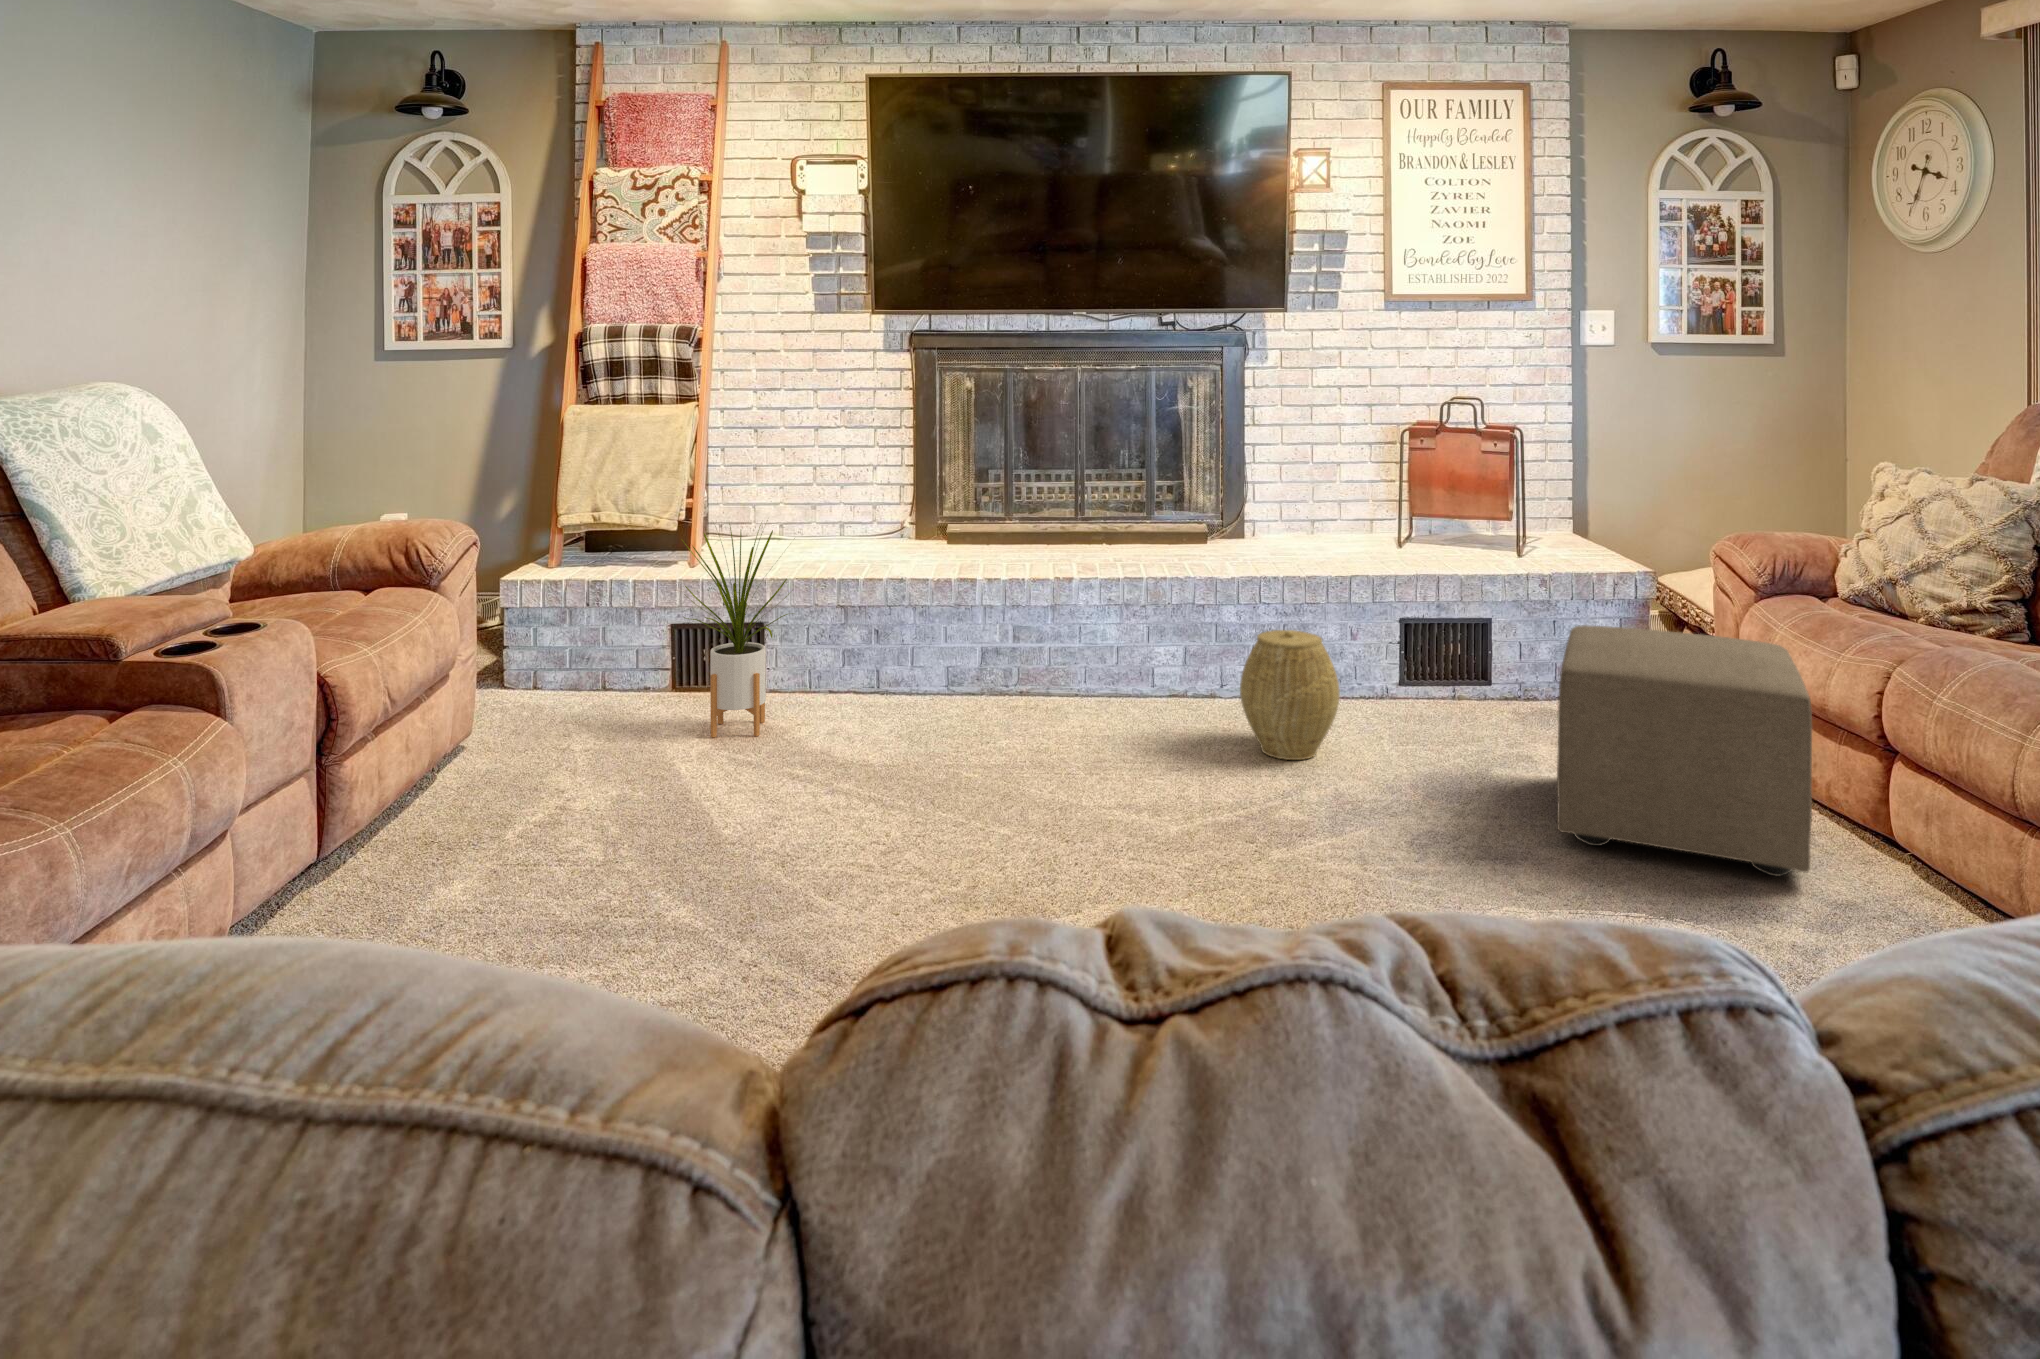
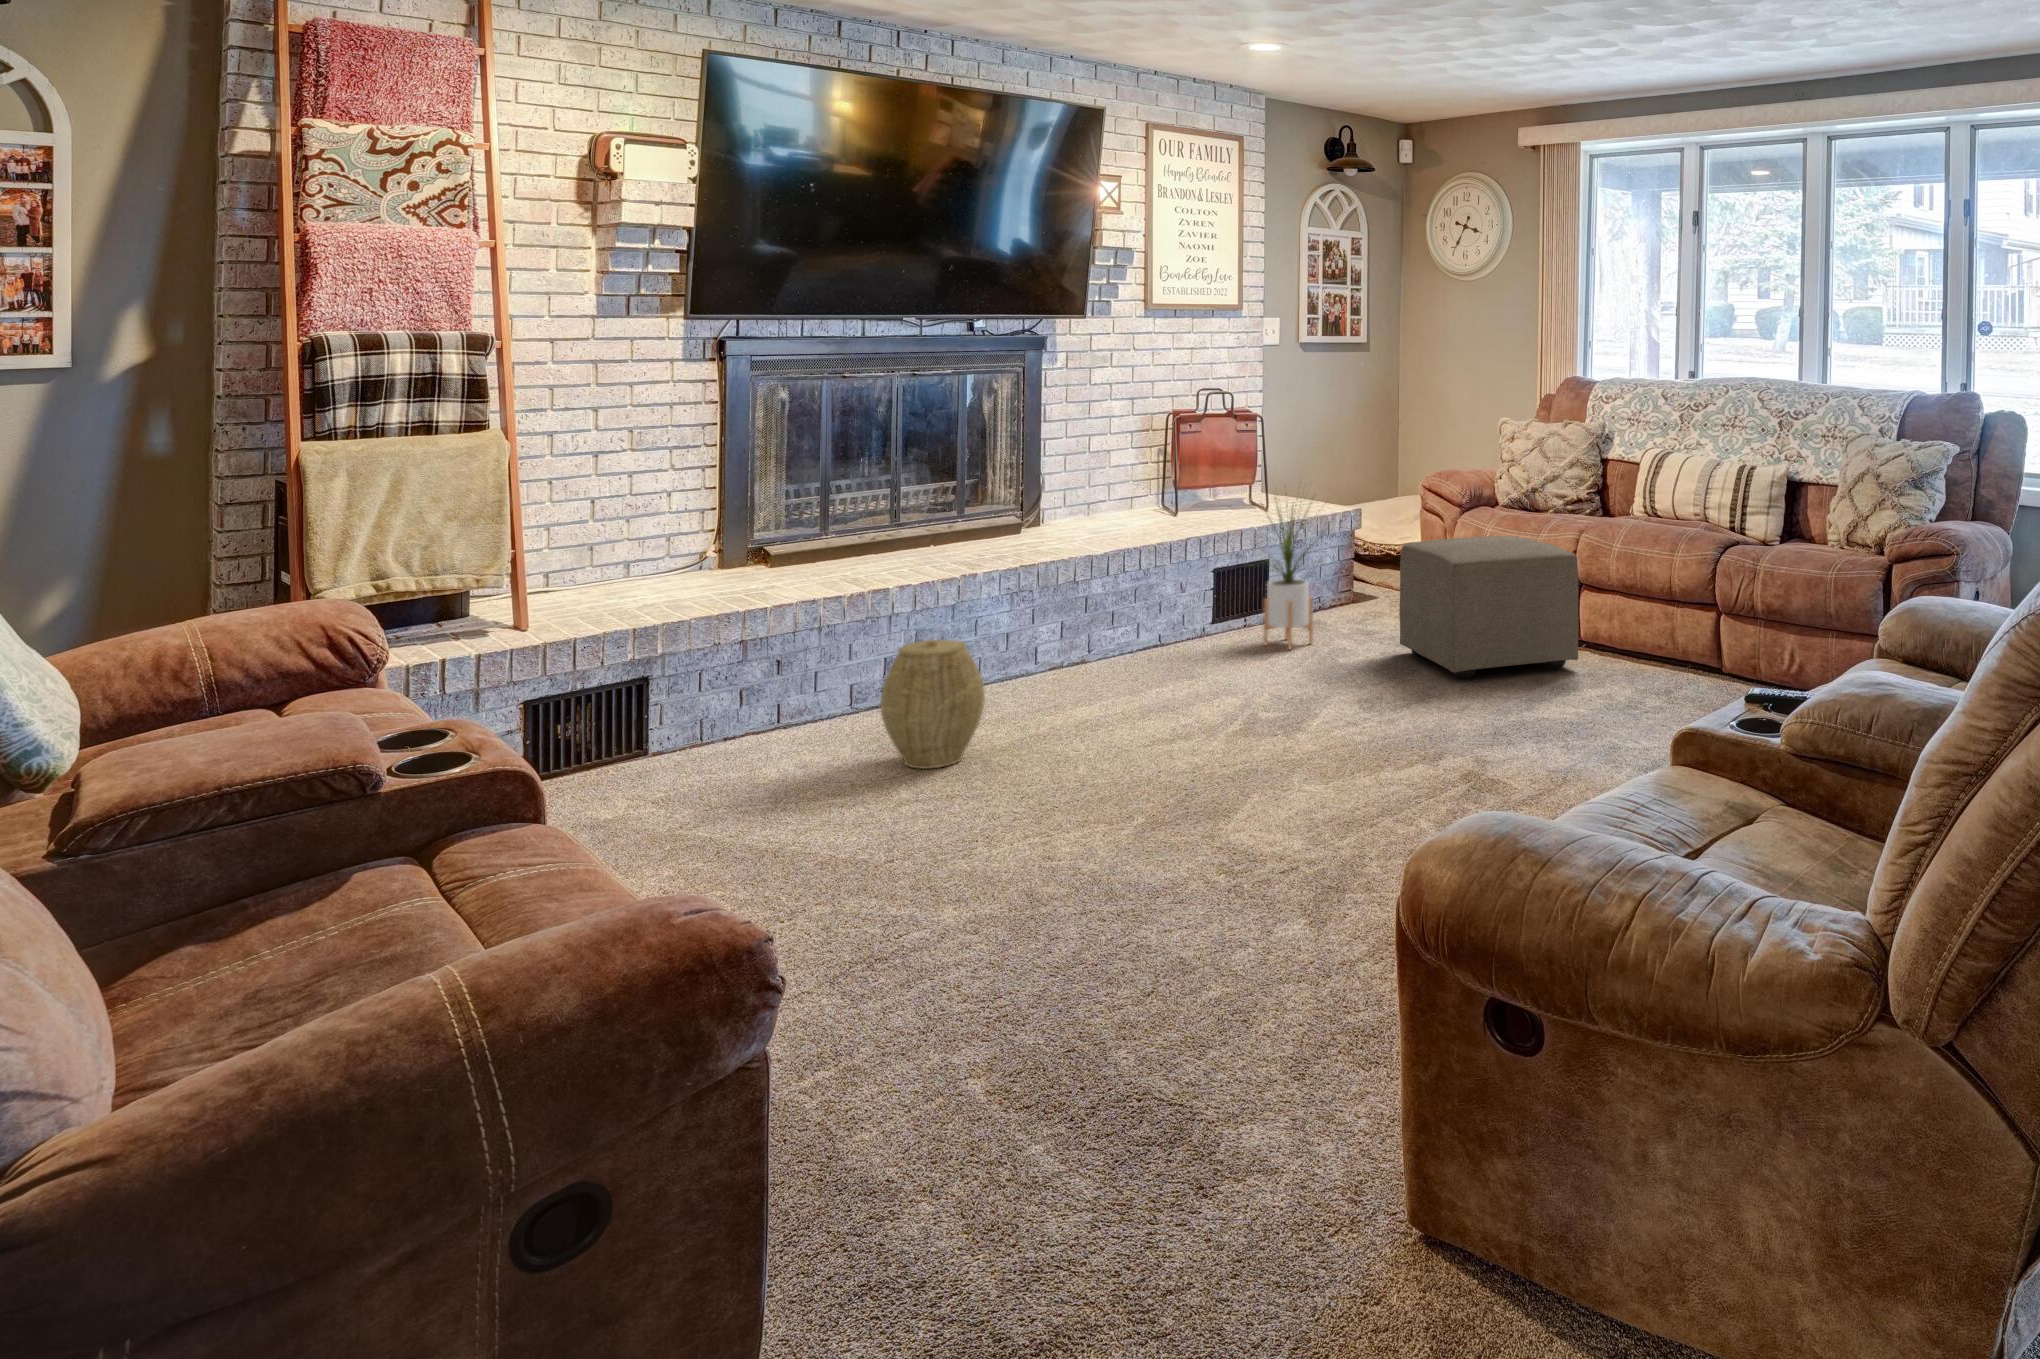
house plant: present [682,522,788,737] -> present [1257,505,1325,649]
woven basket: present [1240,630,1340,760] -> present [880,640,985,769]

